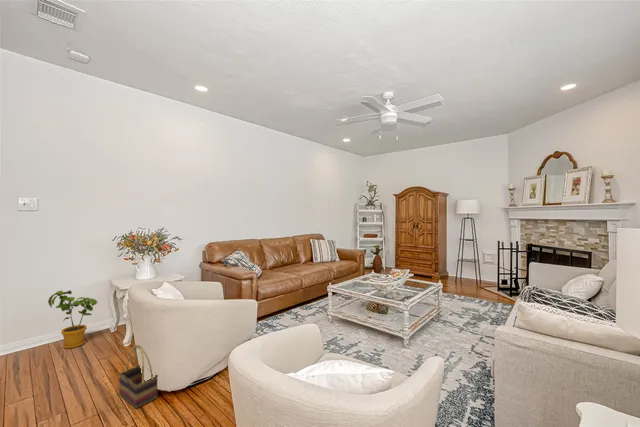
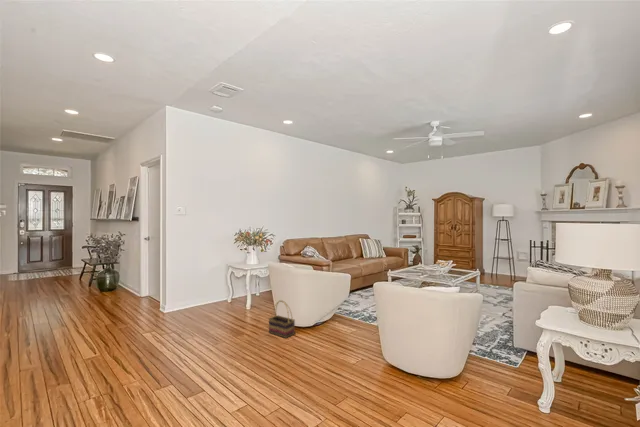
house plant: present [48,290,98,348] -> none [194,270,224,311]

